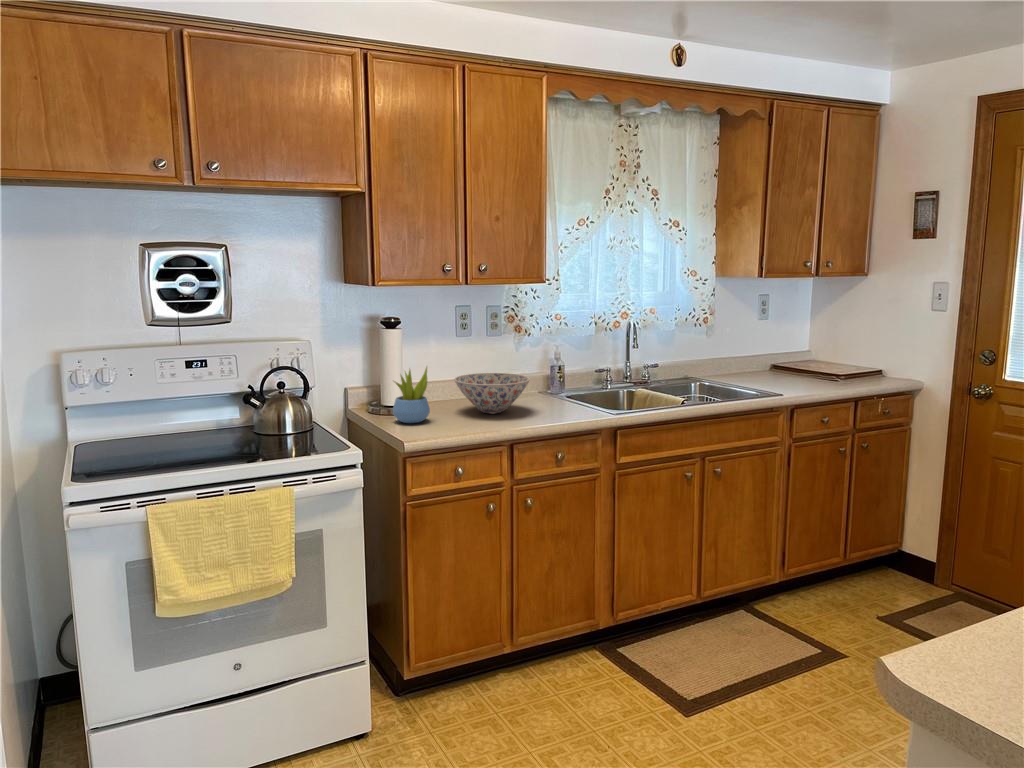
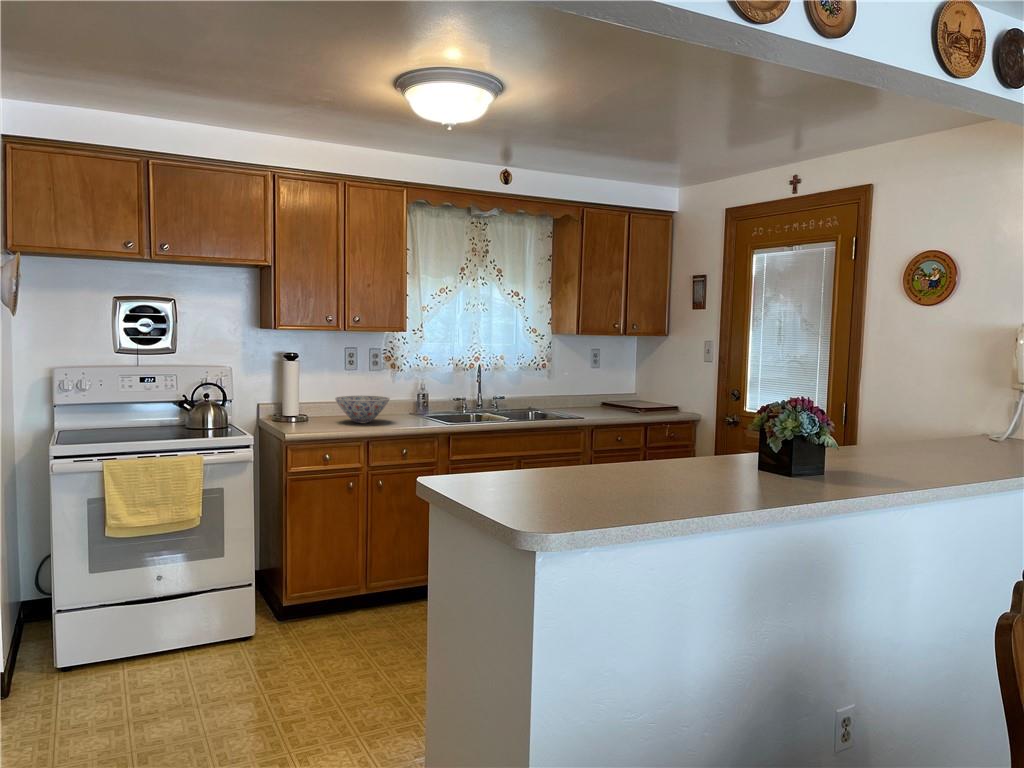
succulent plant: present [393,367,430,423] -> none [287,386,314,426]

